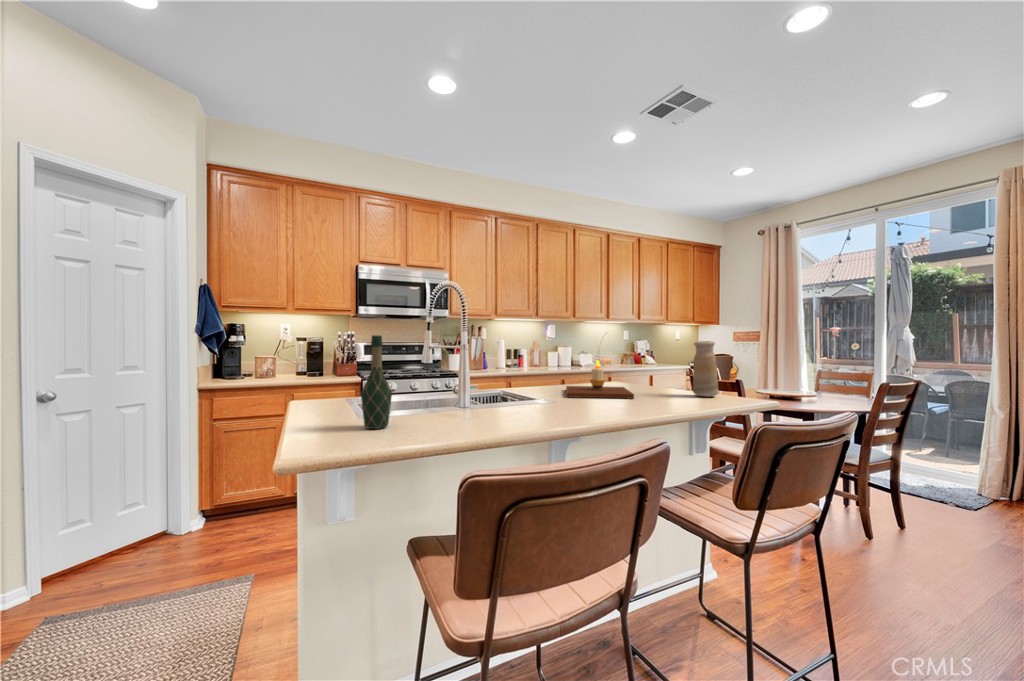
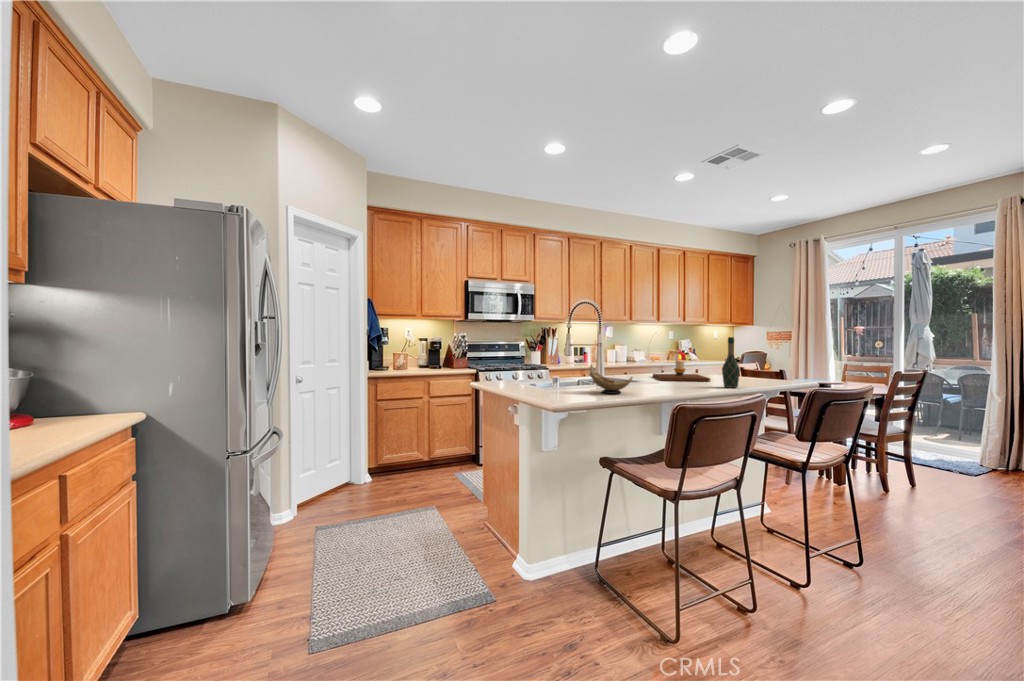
wine bottle: present [361,335,392,429] -> present [722,337,740,388]
vase: present [693,341,718,397] -> none [752,340,772,380]
decorative bowl: none [425,378,488,426] -> present [590,365,632,394]

